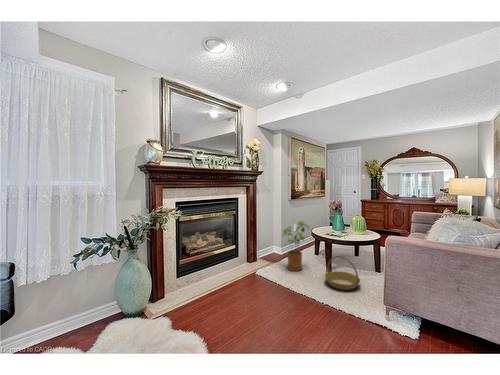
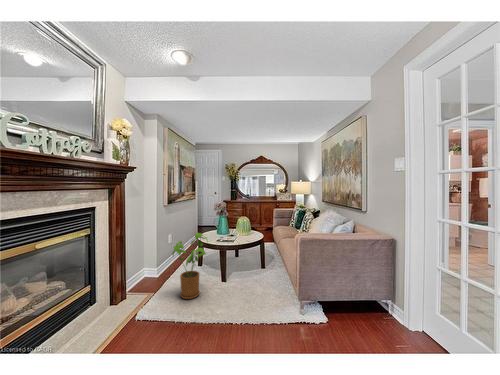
basket: present [325,256,360,290] -> none [235,268,272,308]

